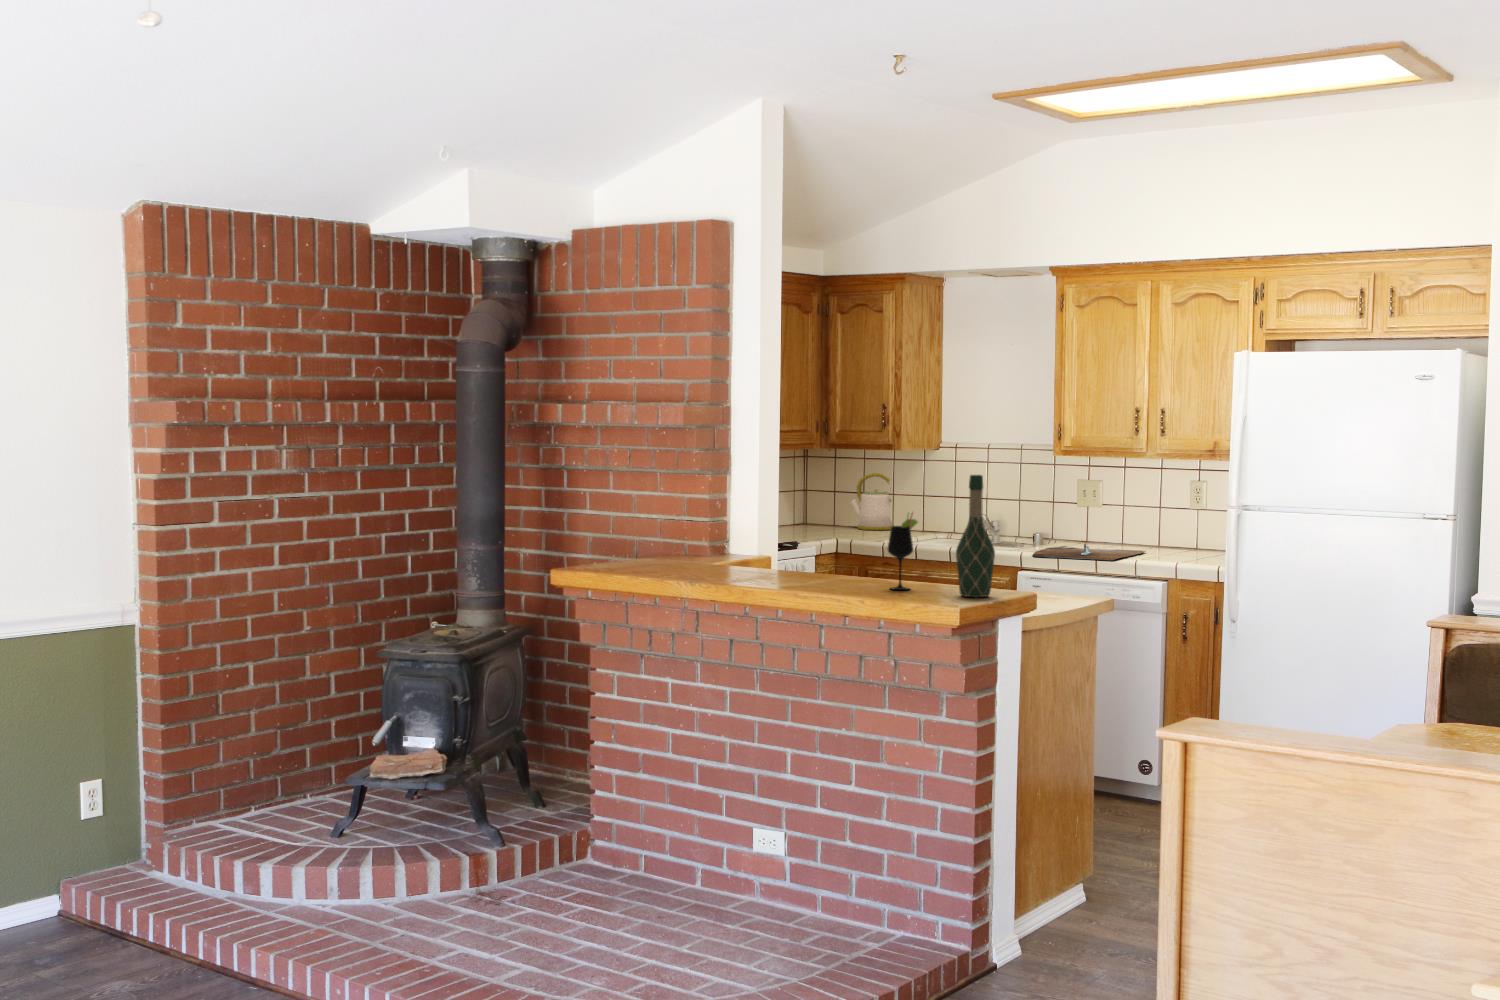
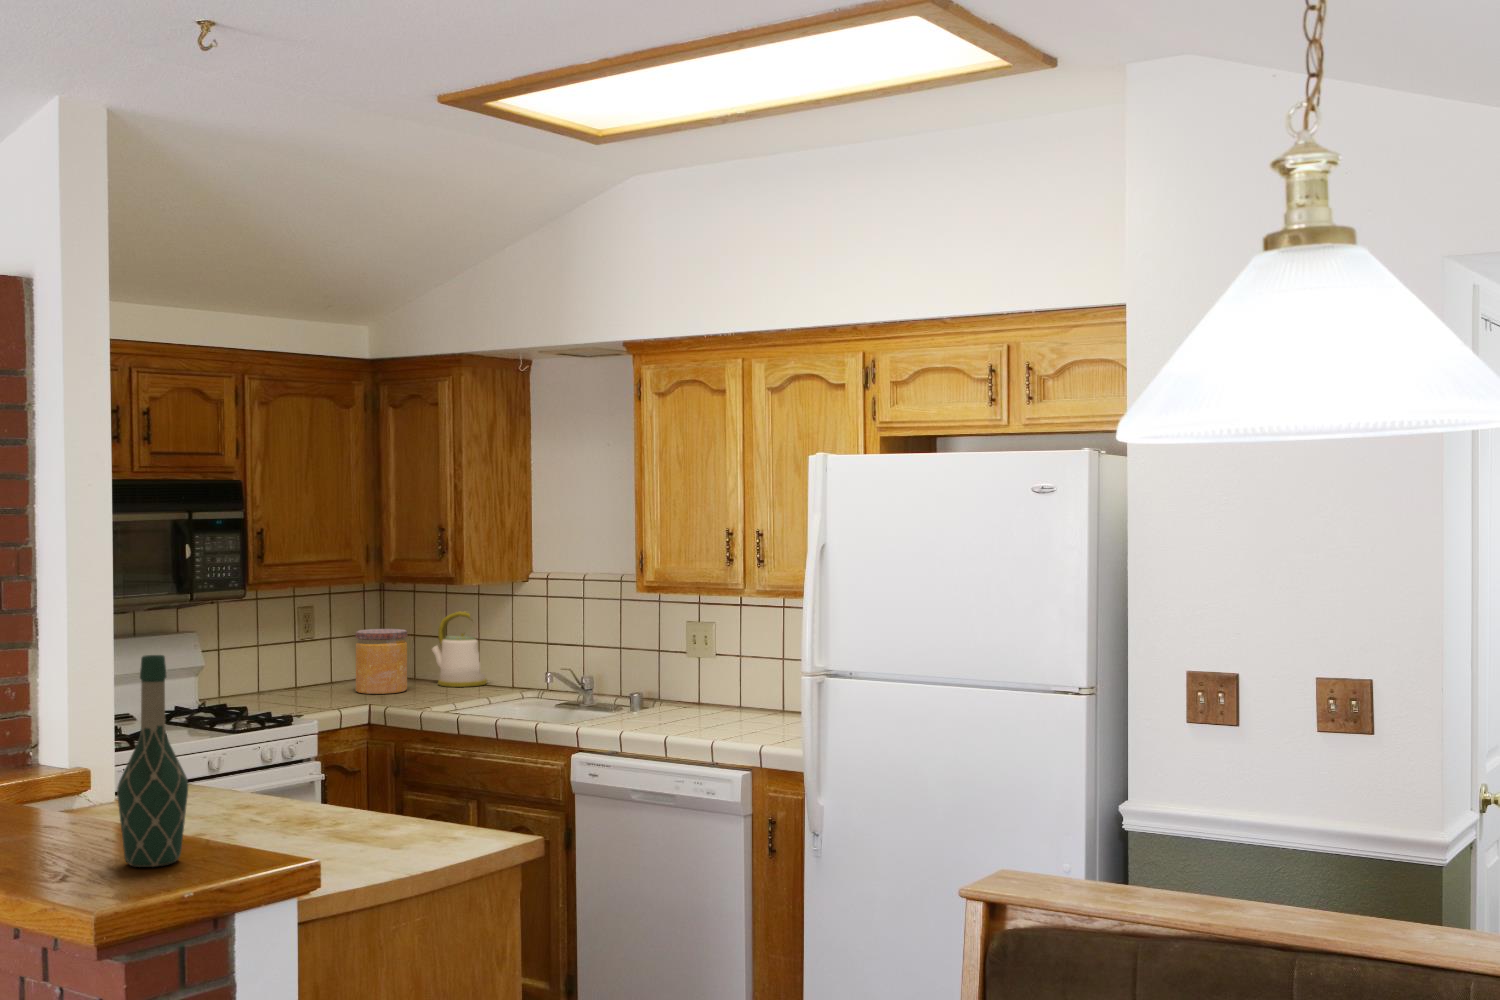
jar: none [805,485,843,534] -> present [355,629,407,694]
wine glass: present [888,513,918,590] -> none [49,714,103,846]
cutting board: present [1032,543,1145,560] -> none [586,714,753,740]

